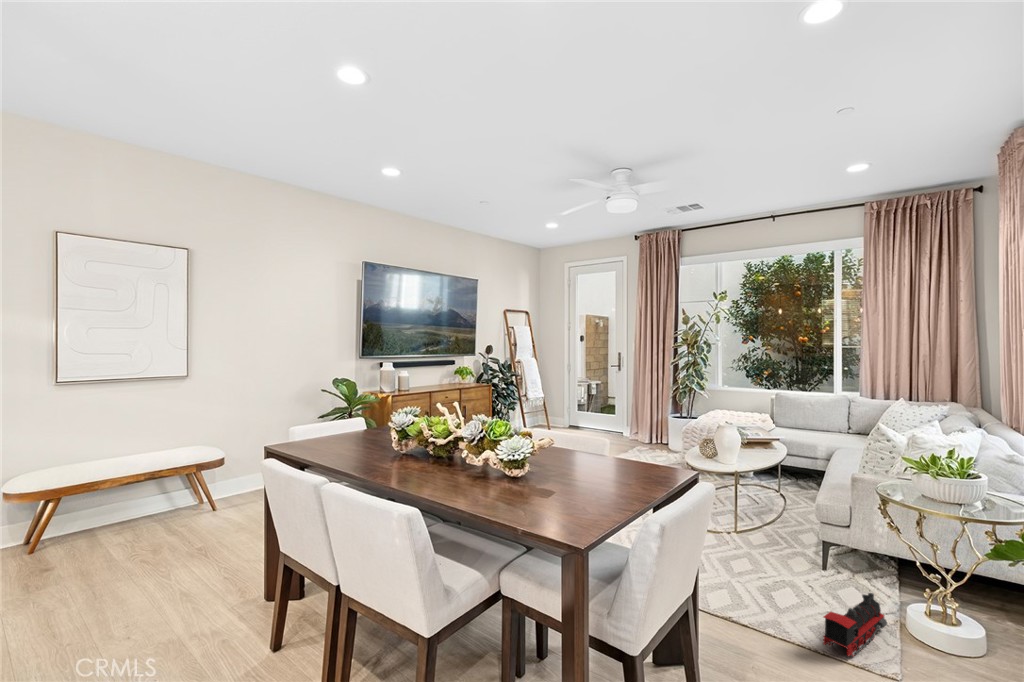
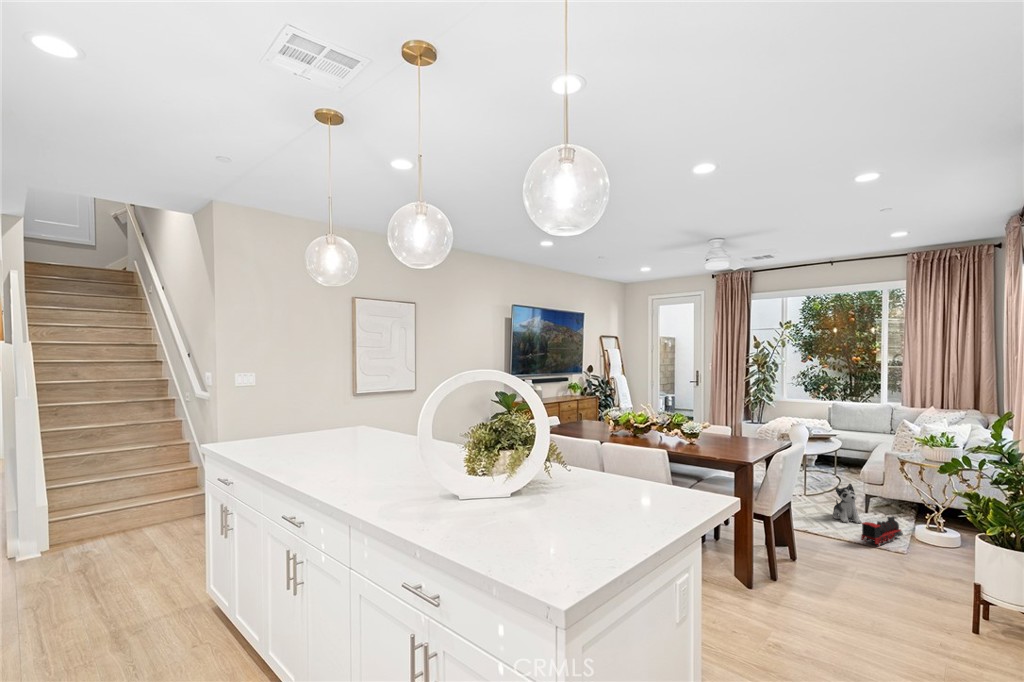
plush toy: none [776,529,820,593] -> present [832,484,862,523]

